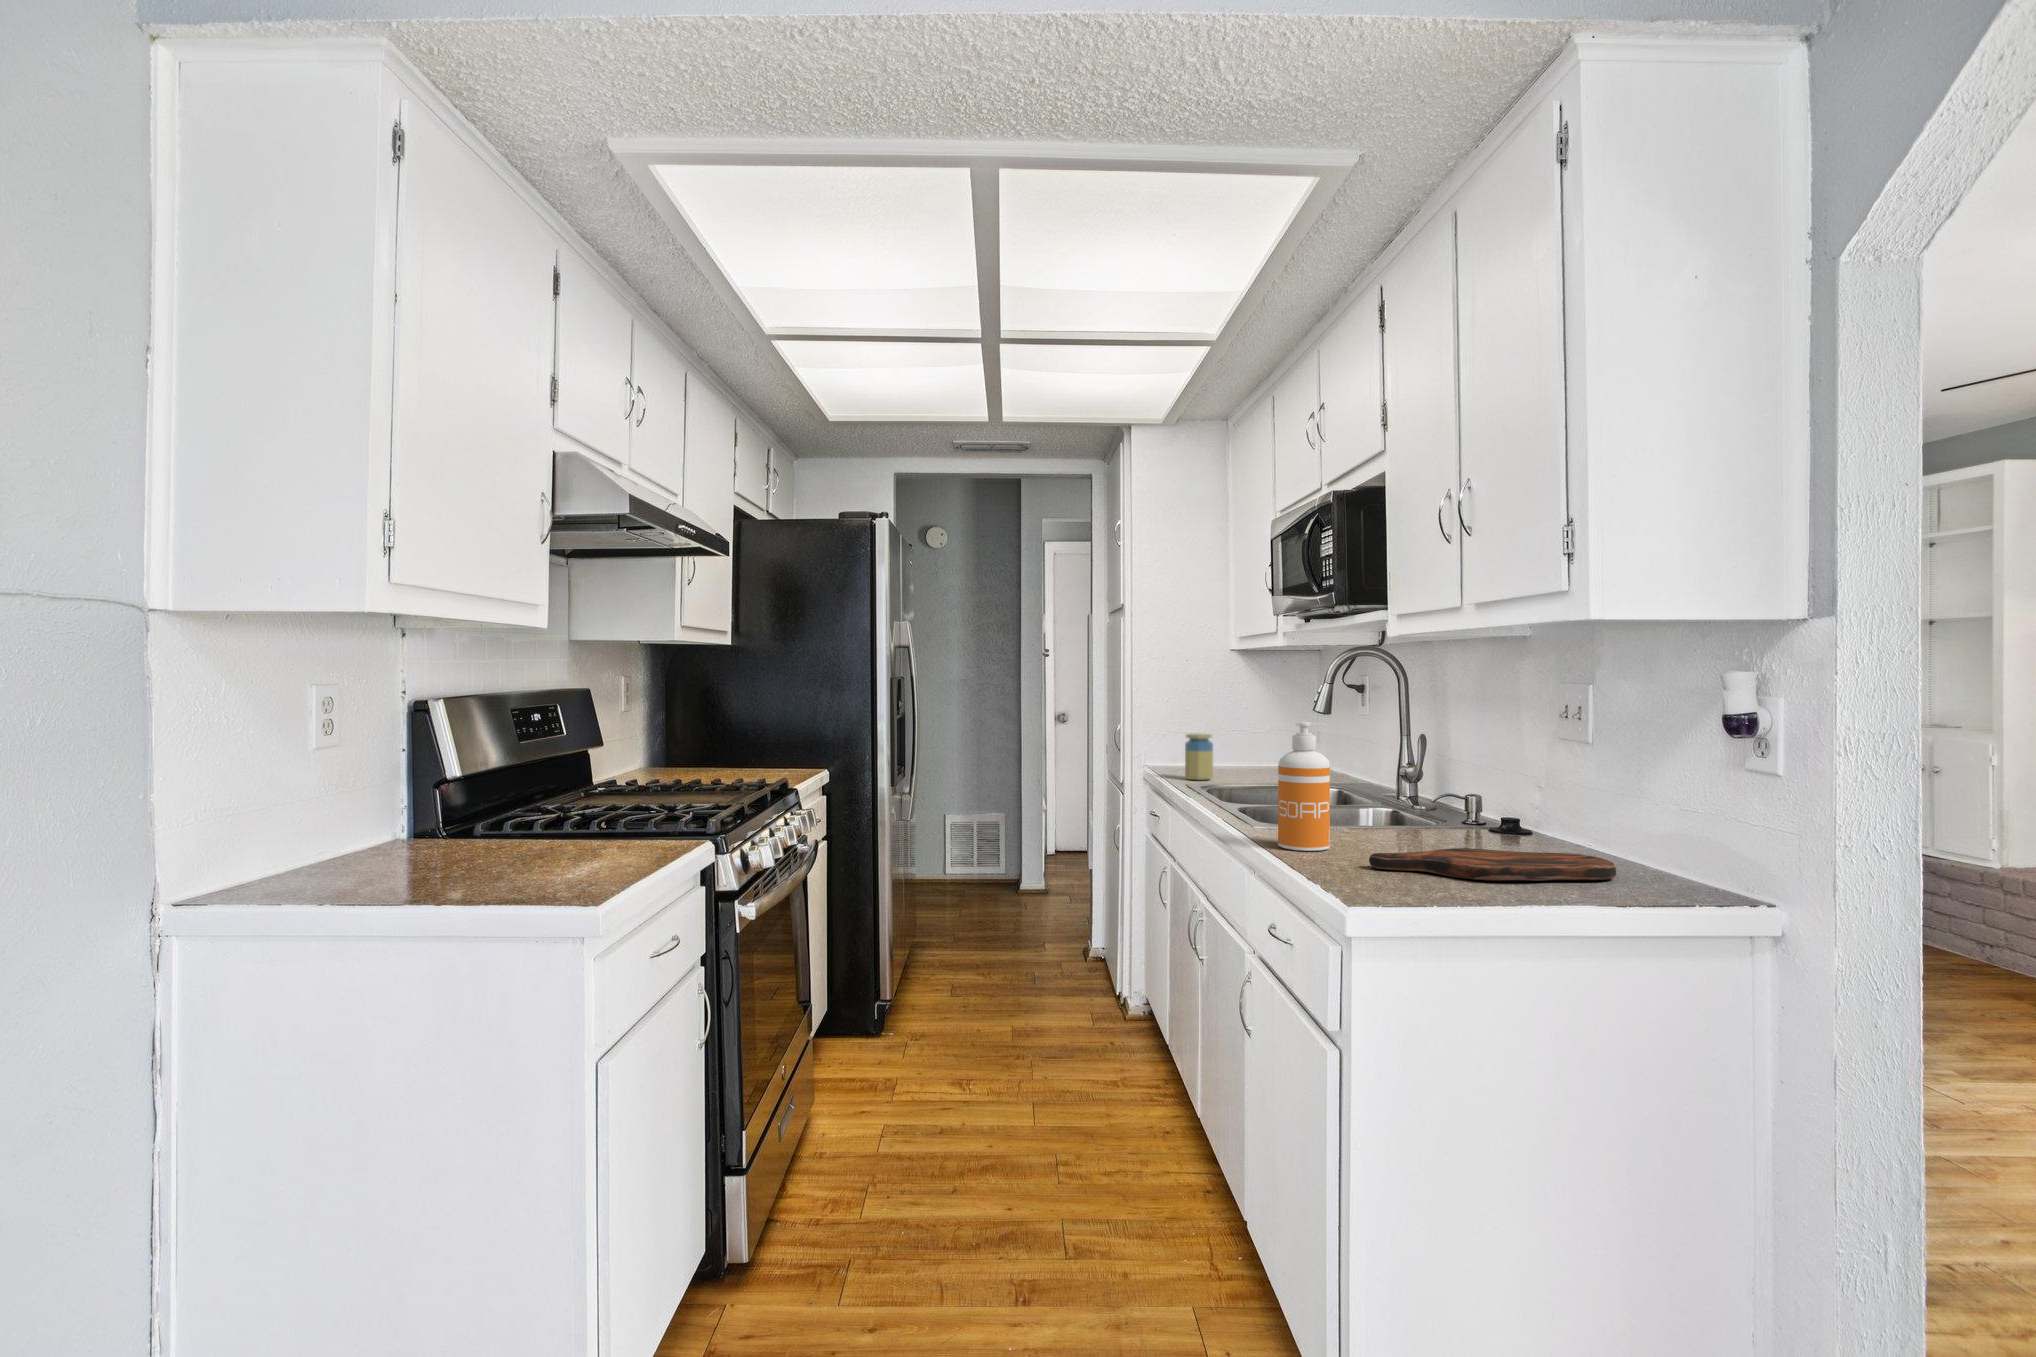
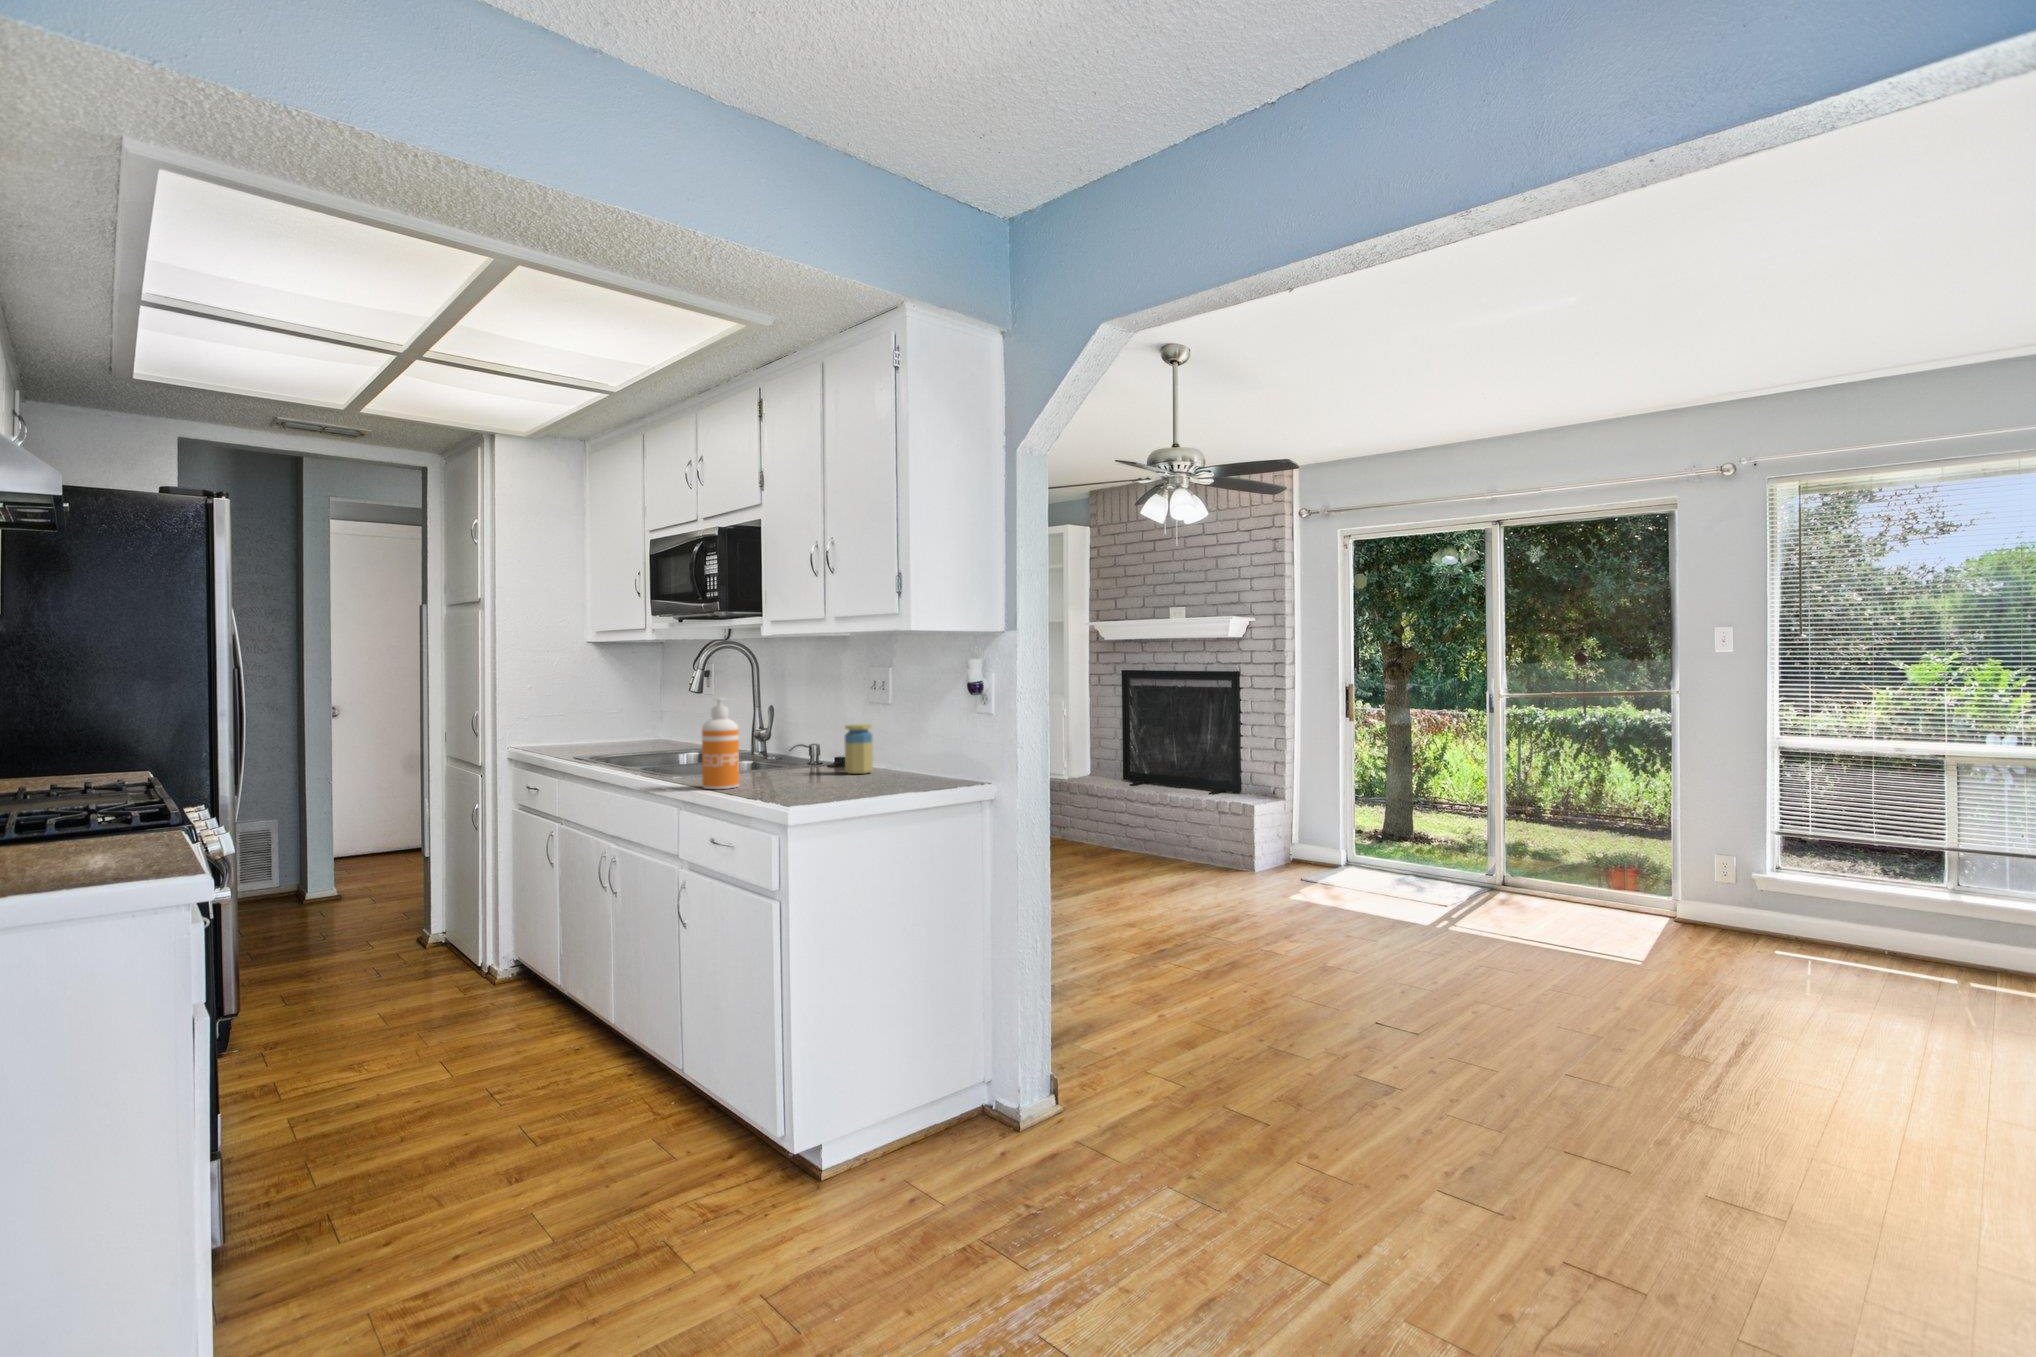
jar: present [1185,734,1213,780] -> present [845,724,873,774]
cutting board: present [1369,848,1616,881] -> none [776,772,915,792]

